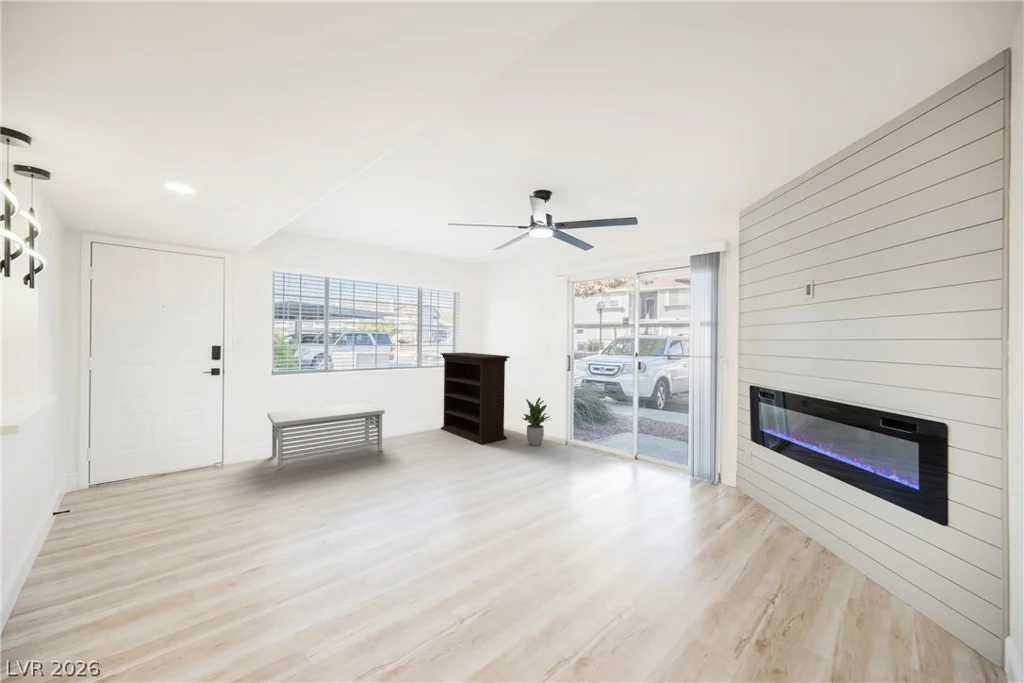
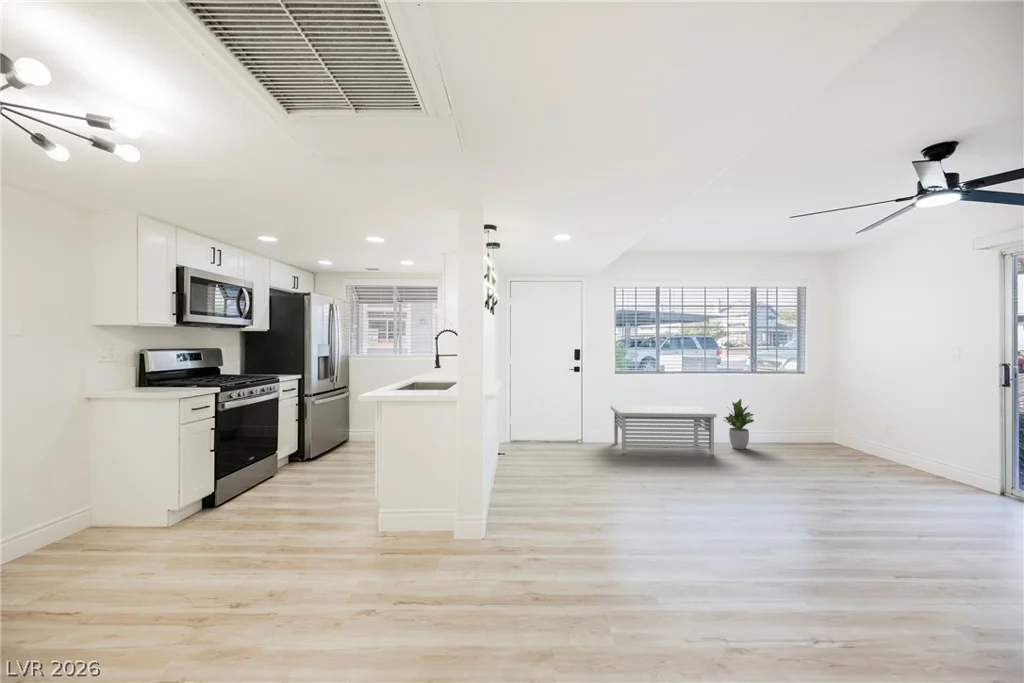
bookshelf: present [441,353,510,444] -> none [779,358,888,470]
potted plant: present [523,397,550,446] -> present [723,399,754,449]

